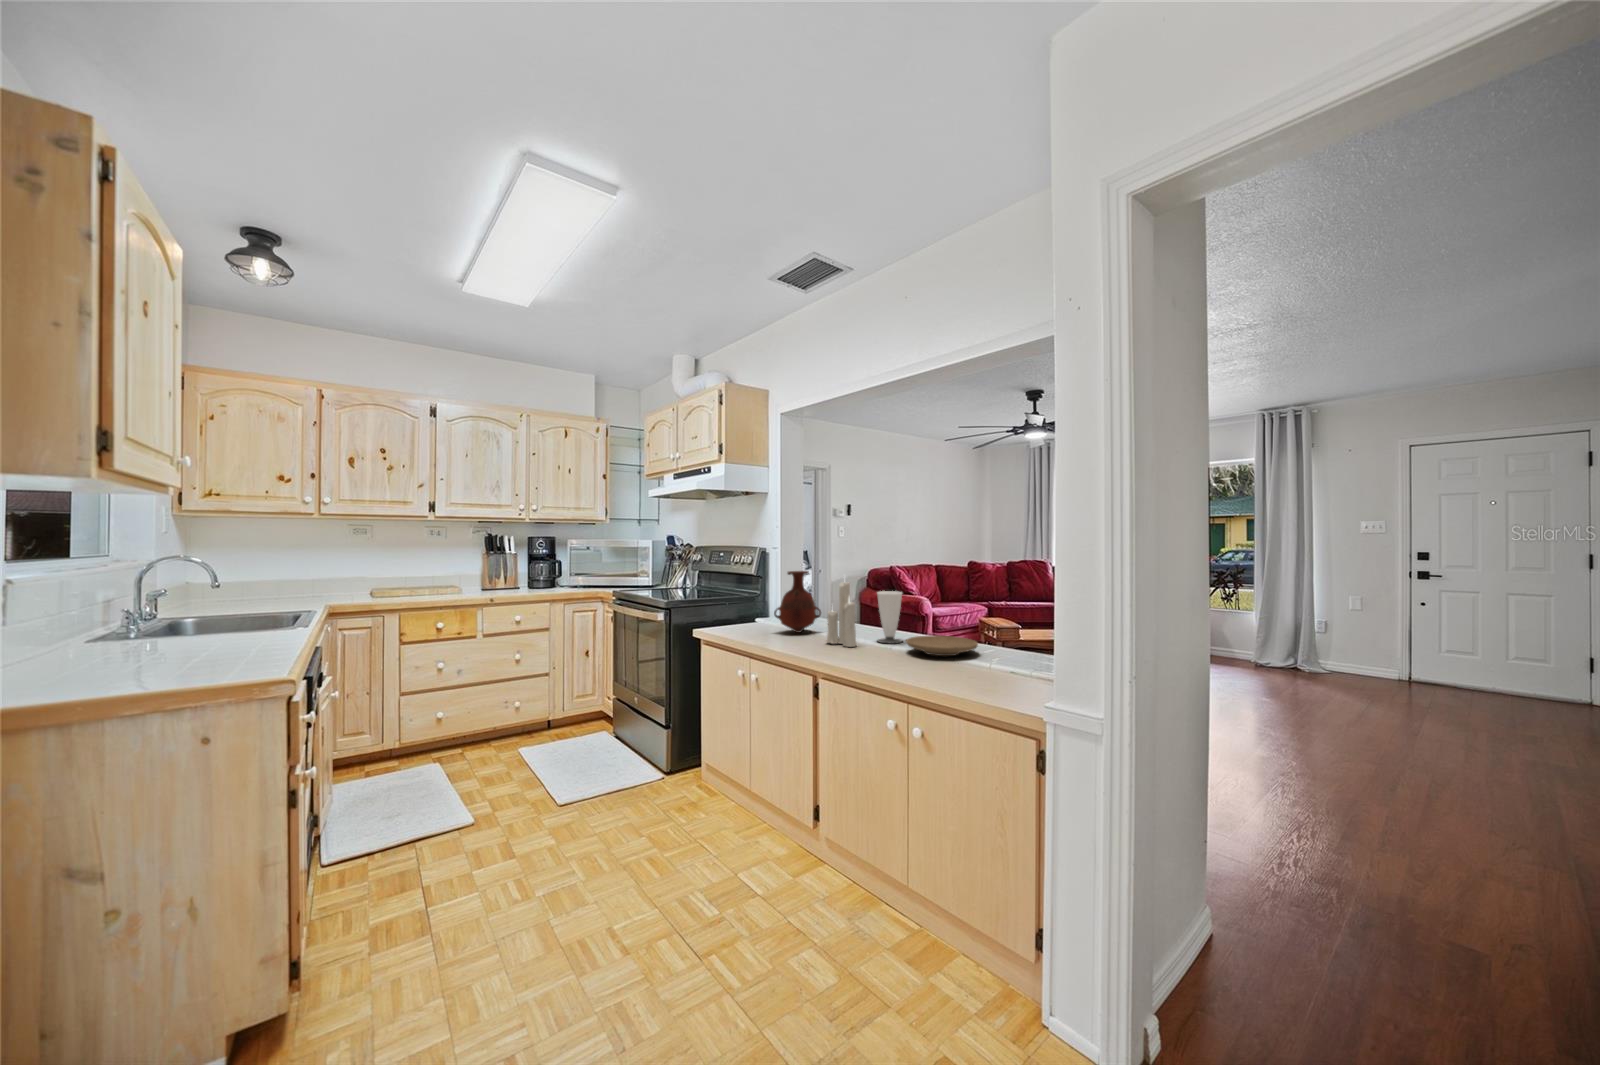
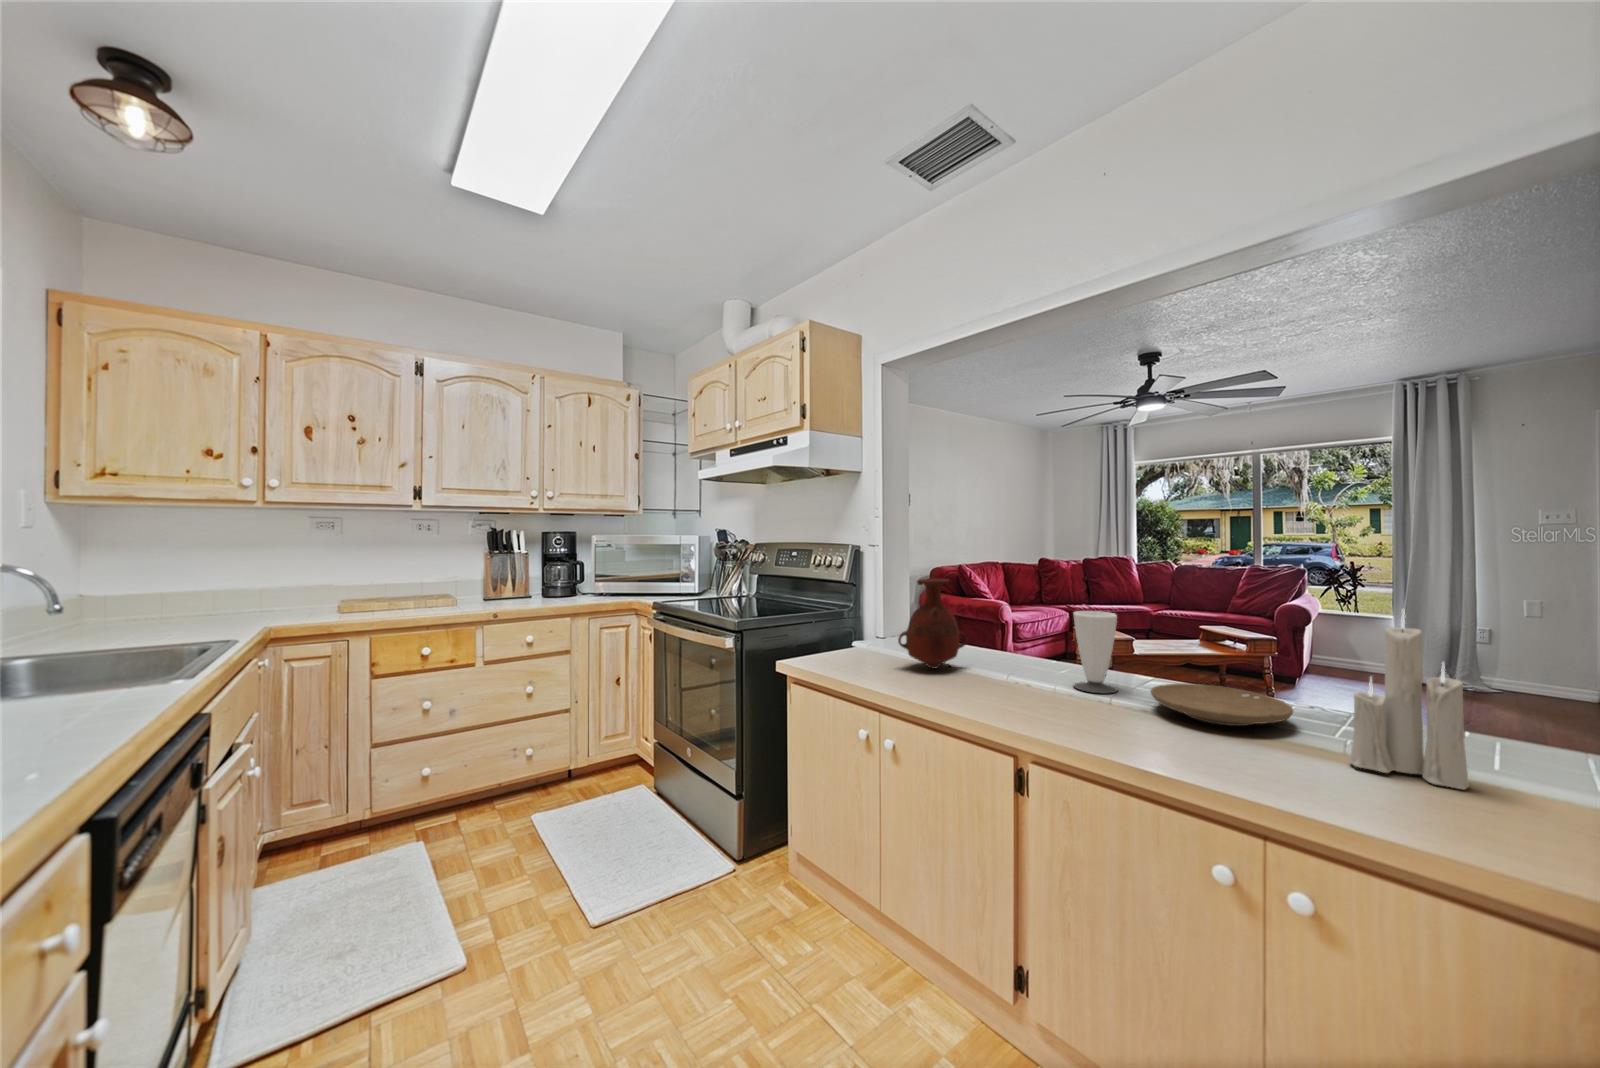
candle: present [826,582,857,647] -> present [1349,611,1469,789]

